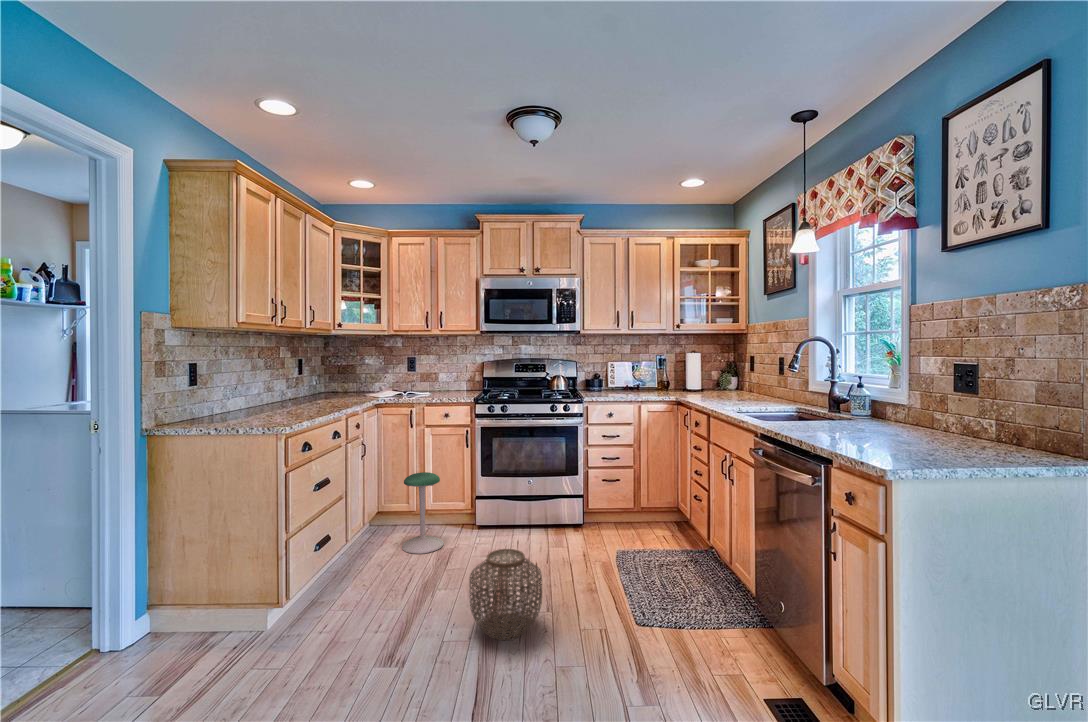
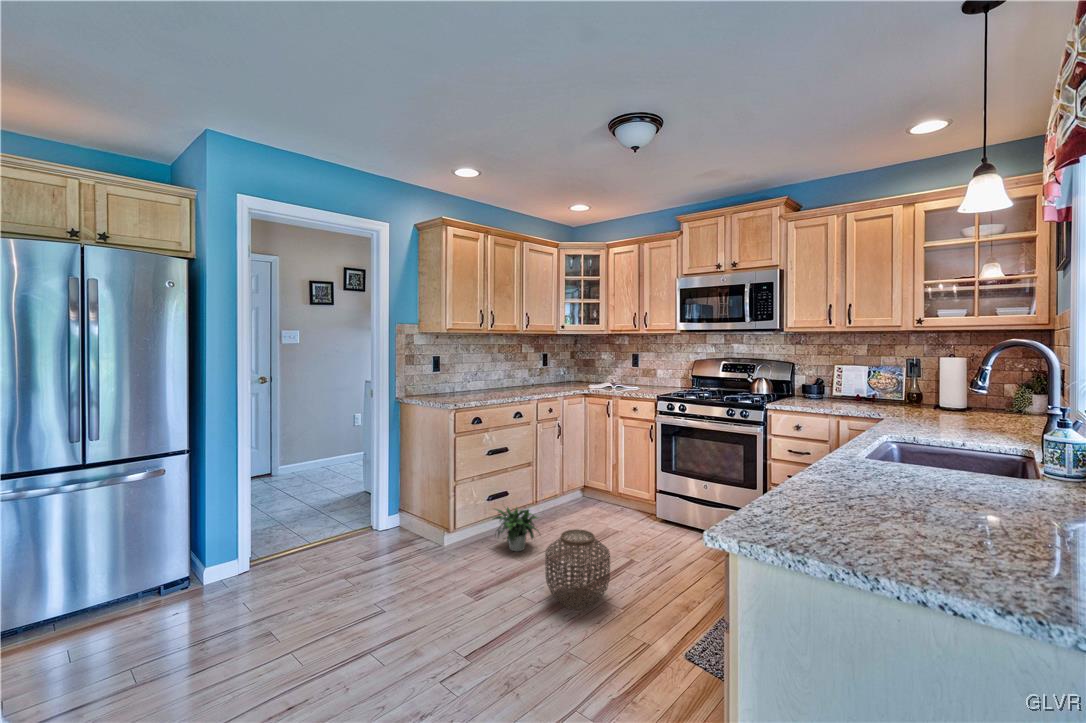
stool: present [402,472,444,554] -> none [579,457,615,527]
potted plant: none [318,547,406,610] -> present [493,507,538,551]

